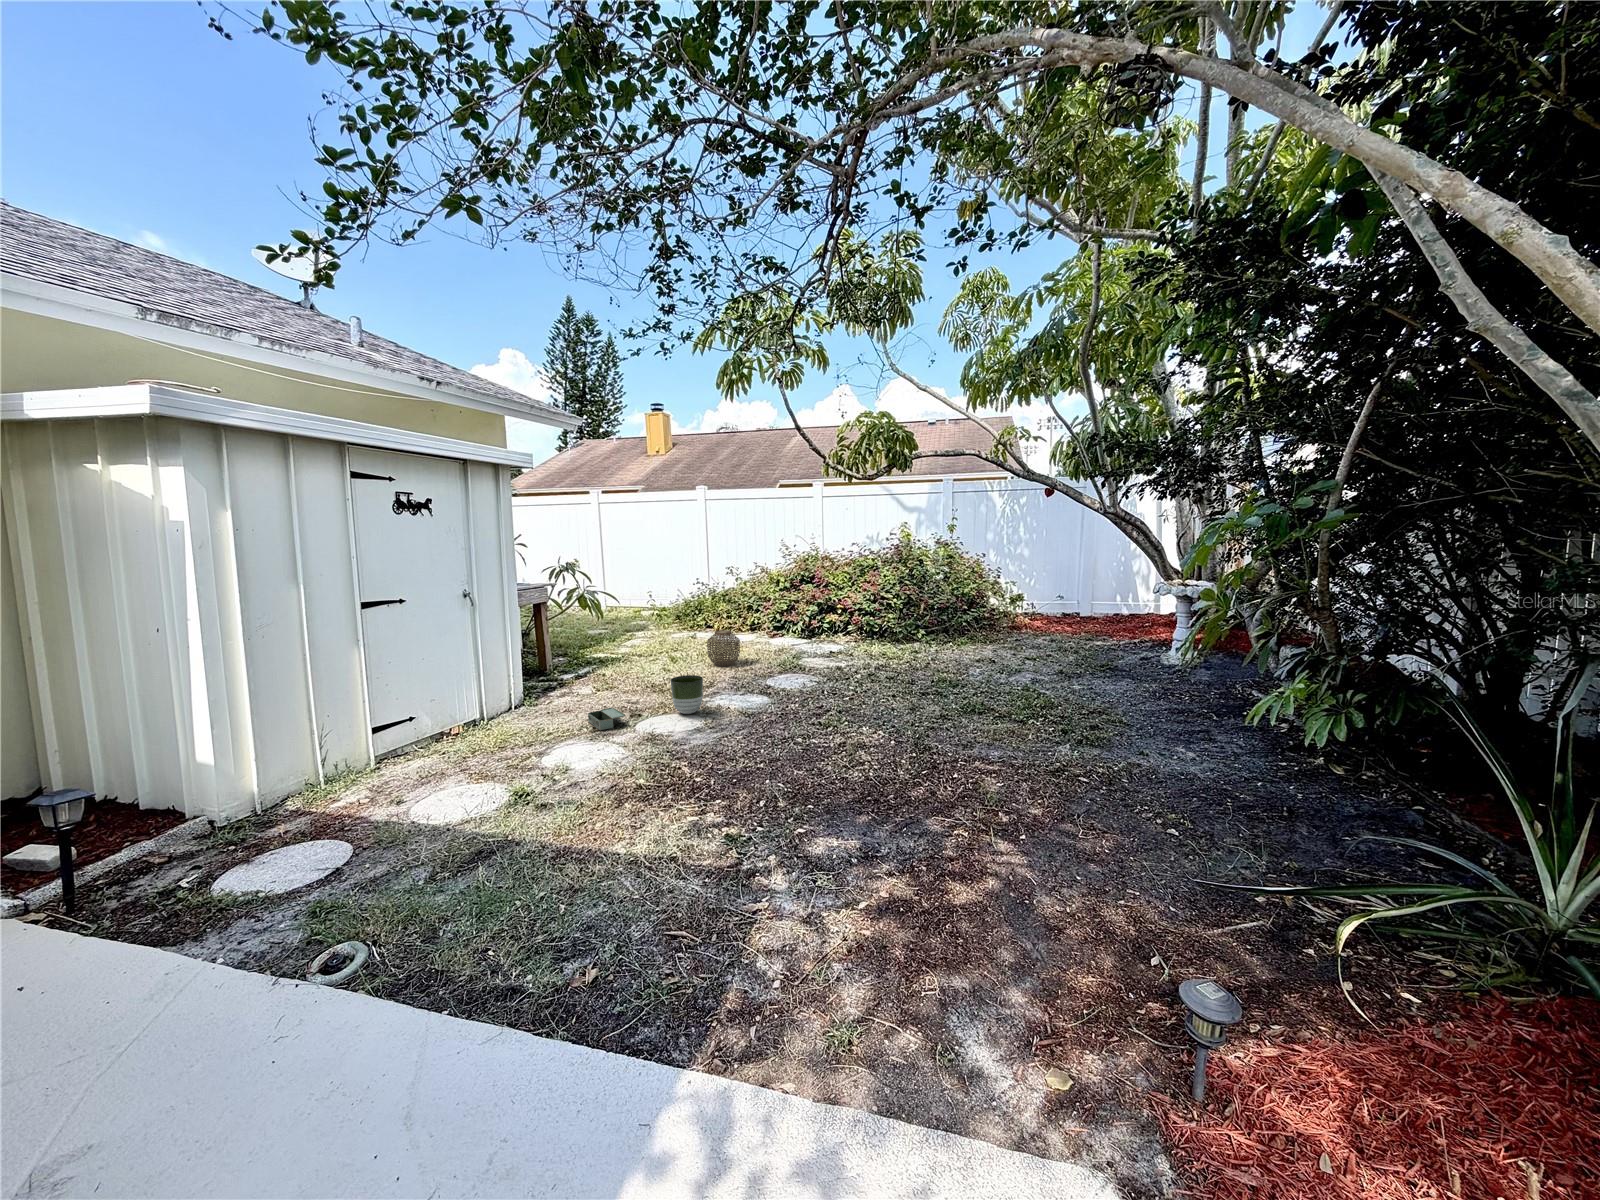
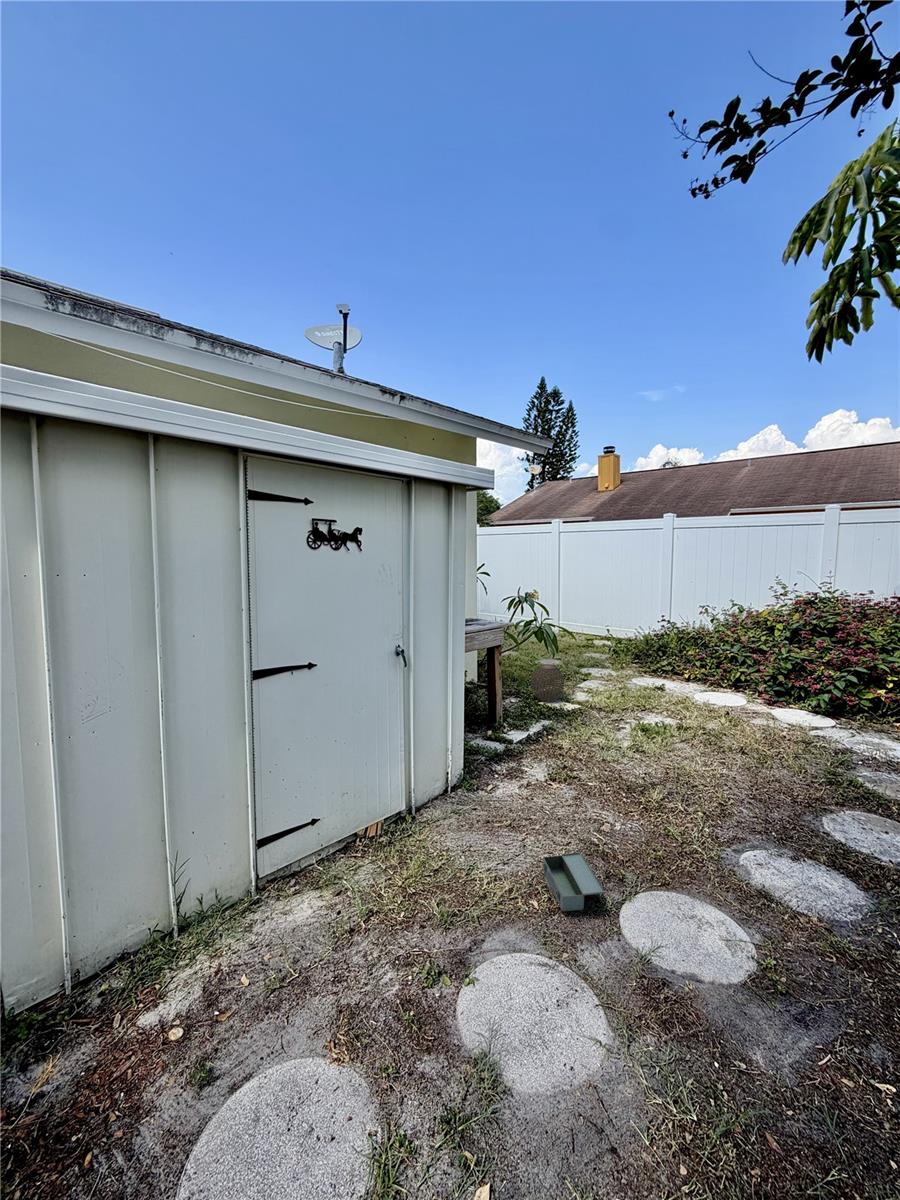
woven basket: present [707,630,740,667] -> present [531,665,564,702]
planter: present [671,675,703,714] -> none [684,827,748,908]

